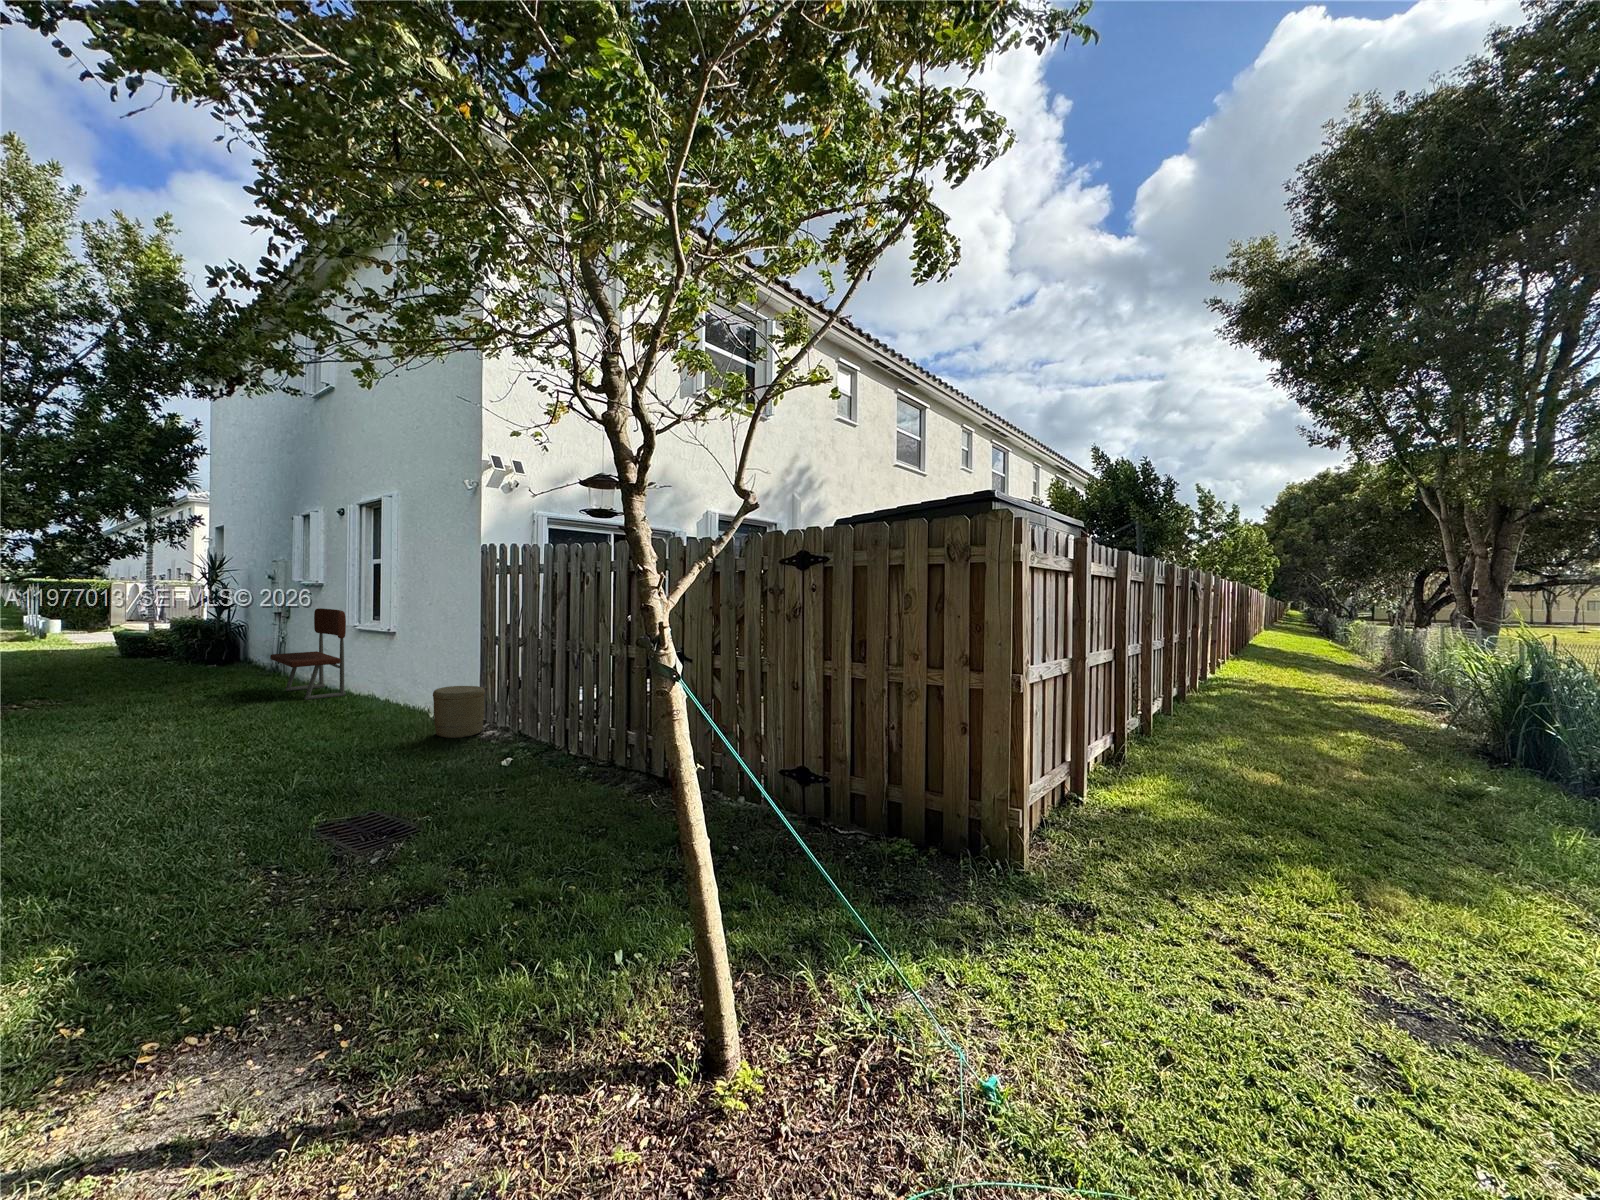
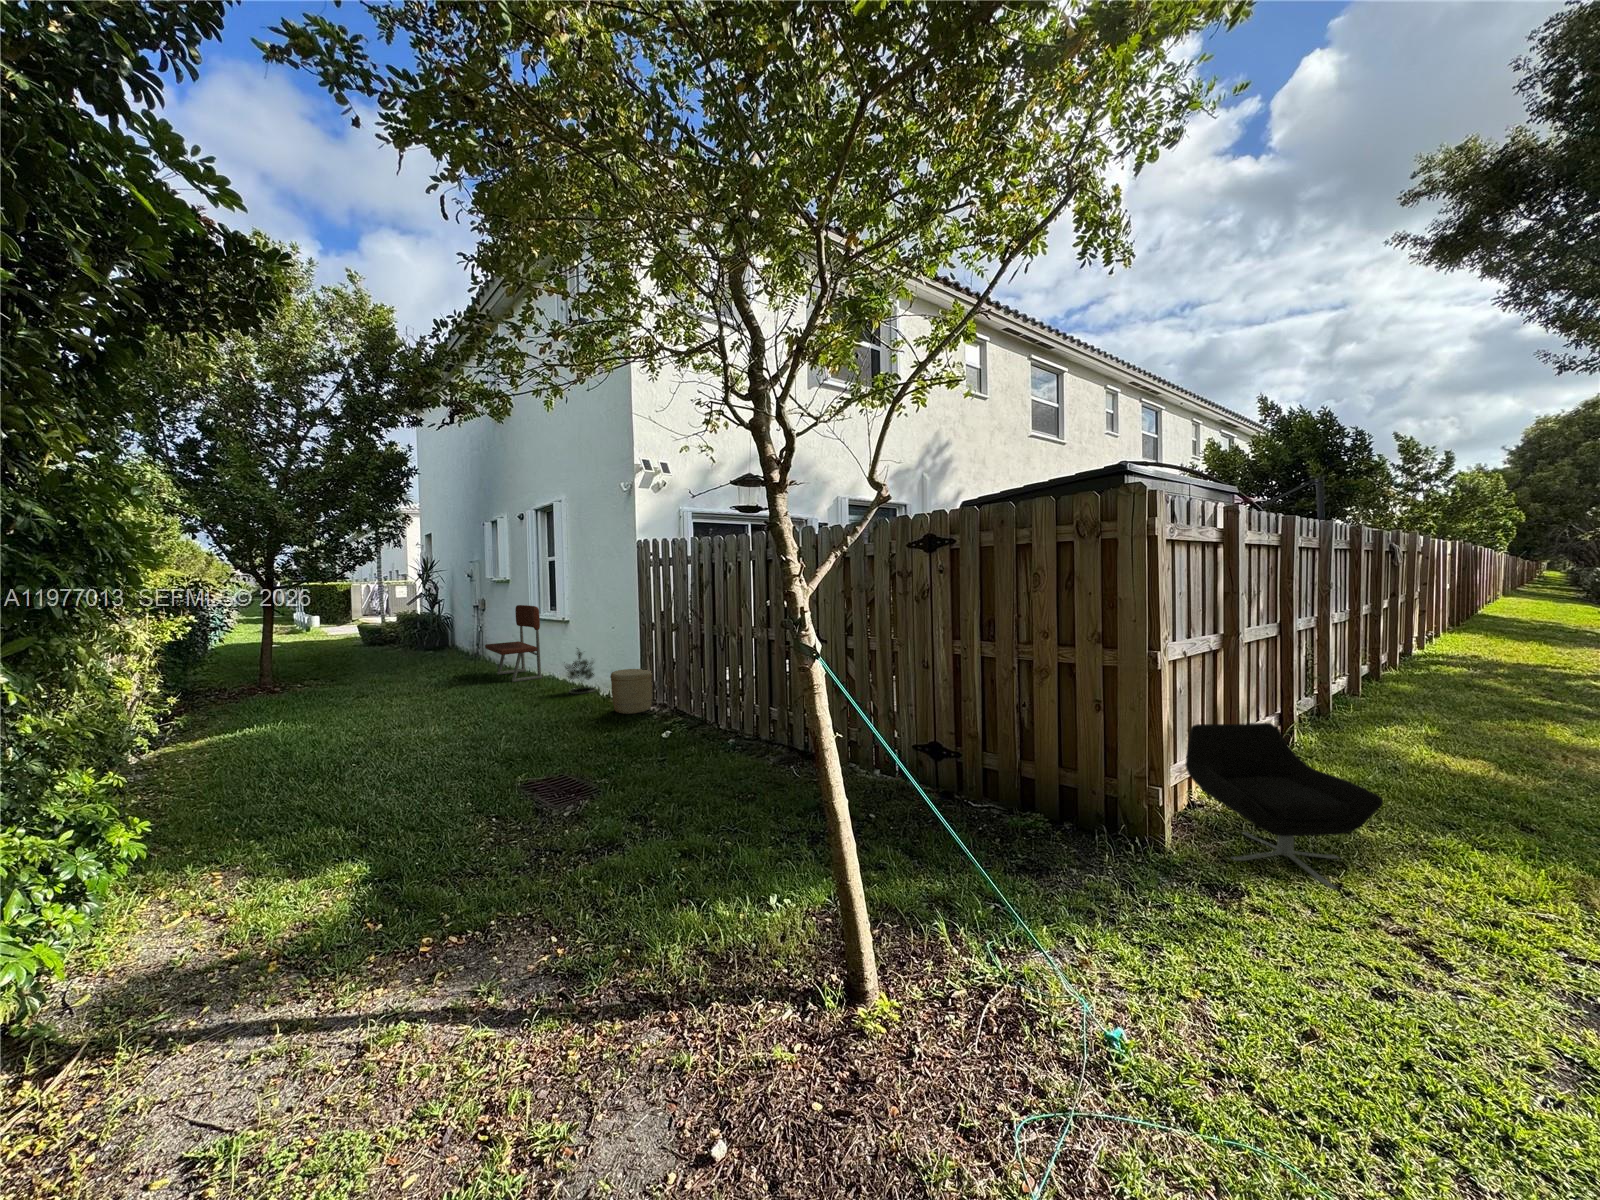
potted tree: none [371,658,415,714] -> present [565,648,595,694]
lounge chair: none [1043,743,1211,903] -> present [1185,723,1383,889]

